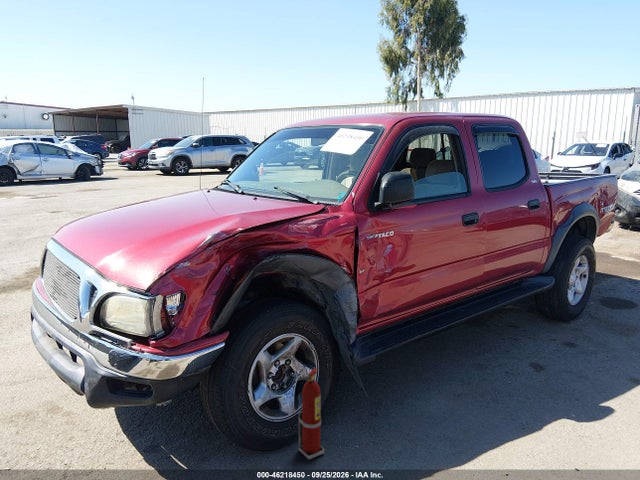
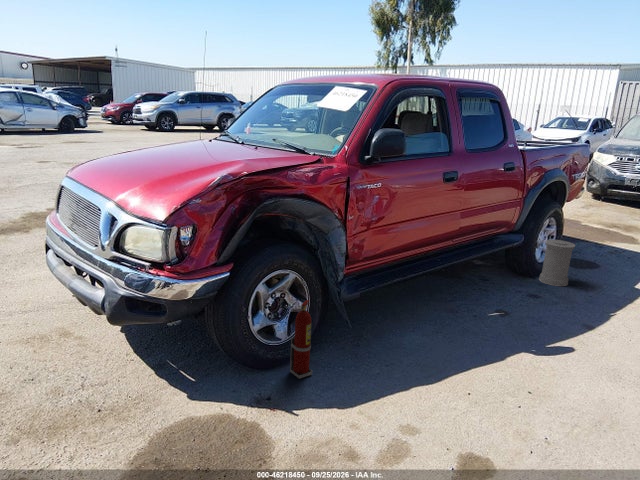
trash can: none [573,279,611,330] -> present [539,240,575,286]

